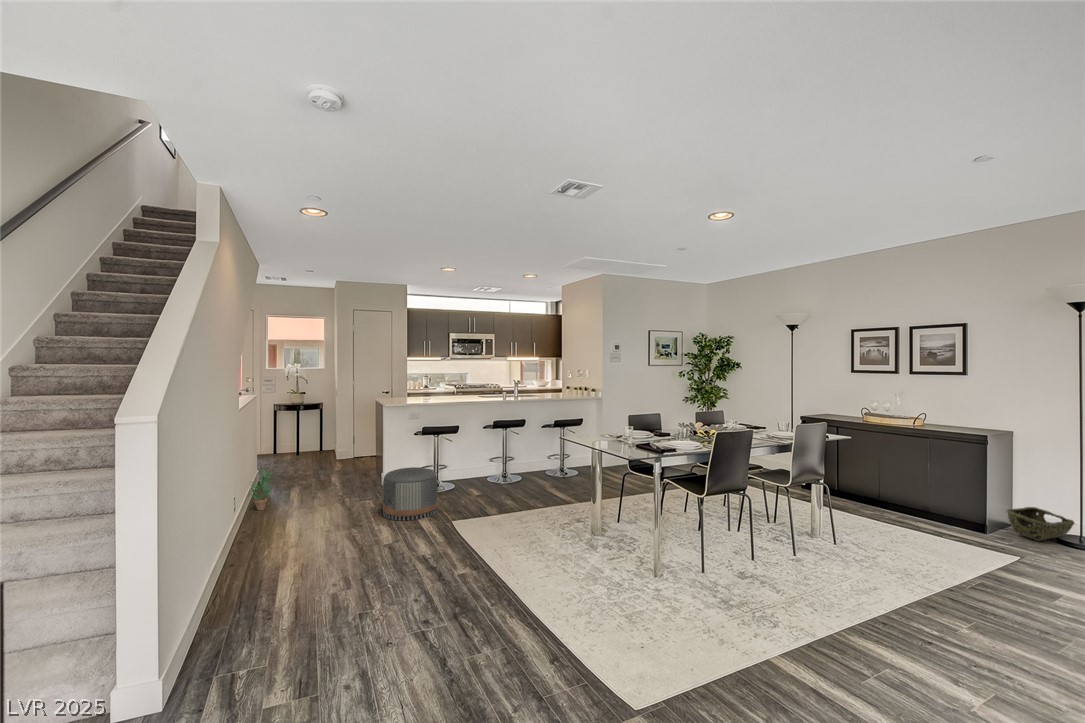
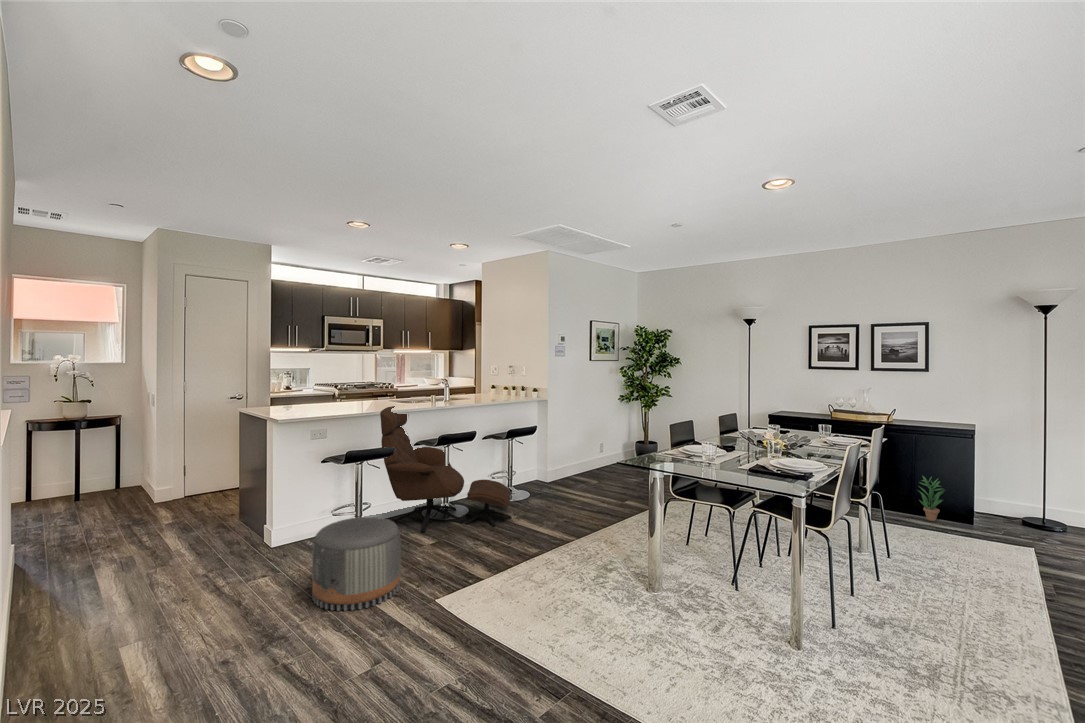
lounge chair: none [450,399,547,490] -> present [380,406,511,532]
potted plant: present [250,470,273,510] -> present [919,476,945,521]
woven basket: present [1007,507,1075,541] -> none [988,494,1036,528]

